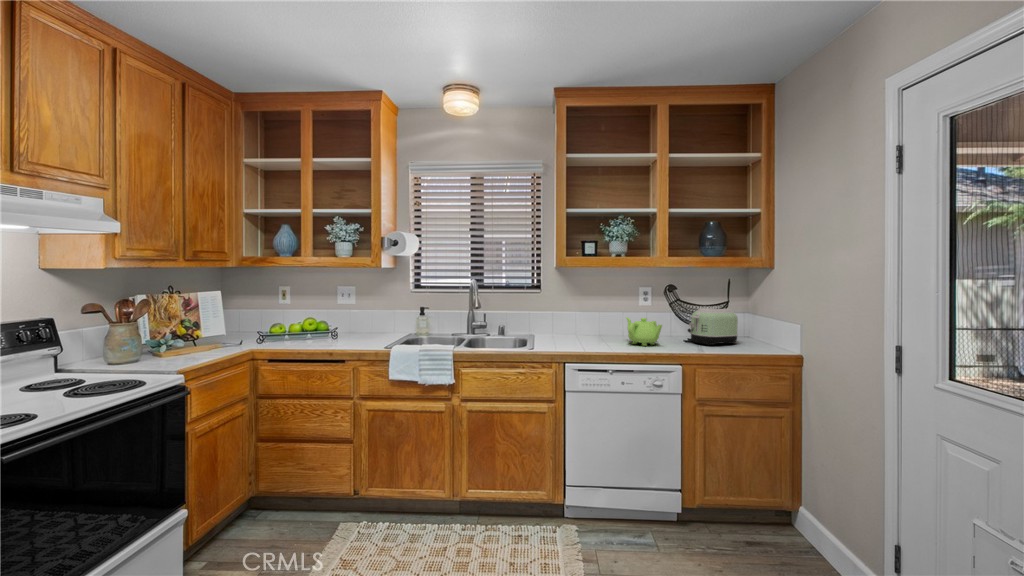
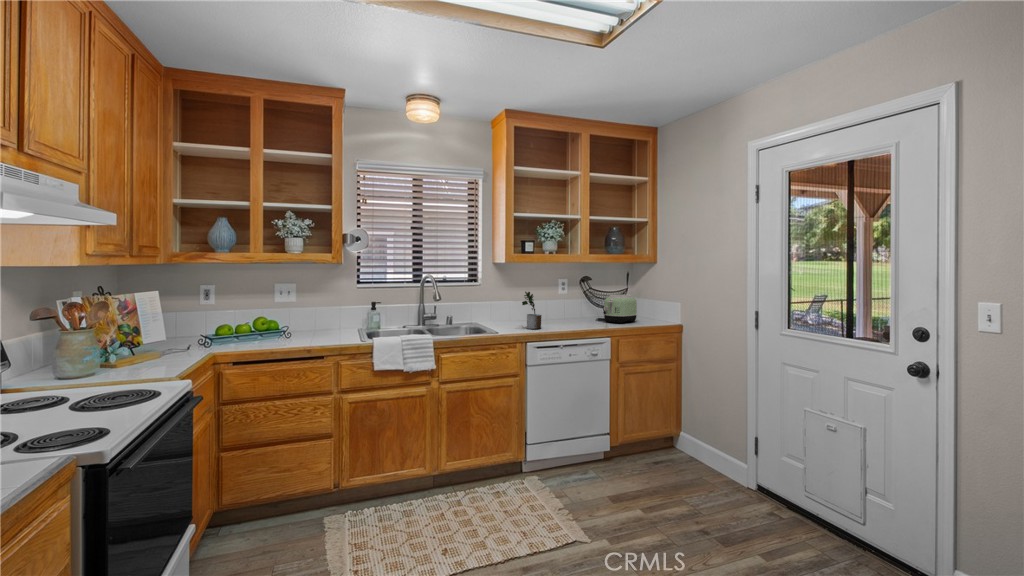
potted plant: none [568,301,595,347] -> present [522,292,542,329]
teapot: present [626,317,662,346] -> none [557,304,591,326]

